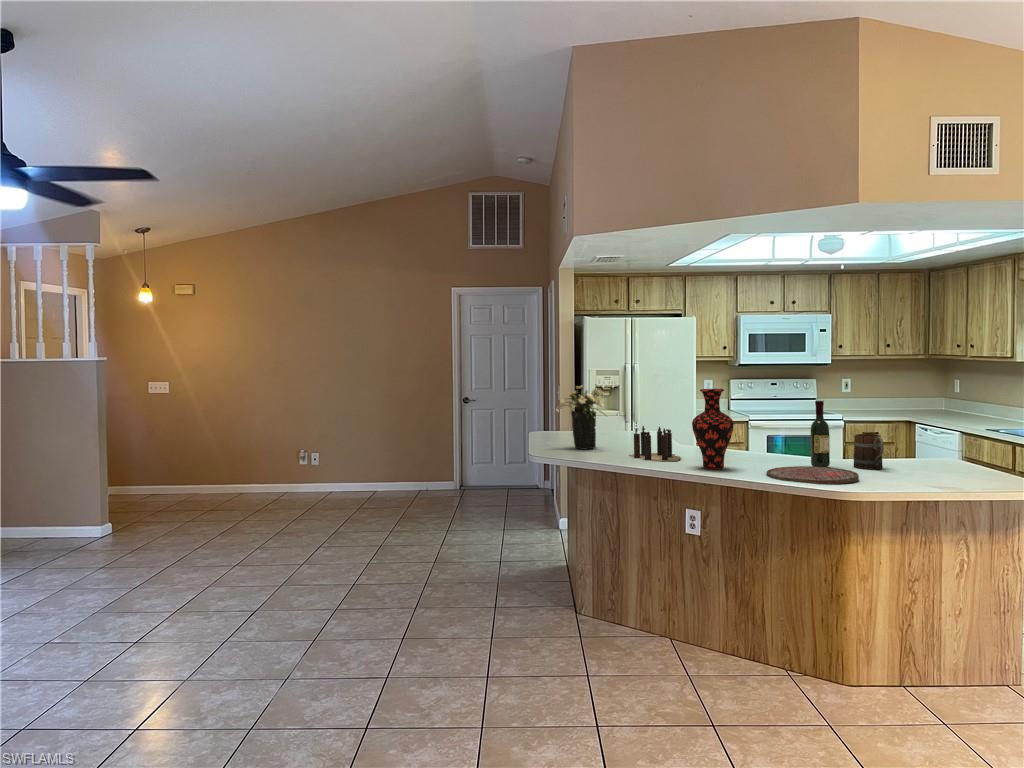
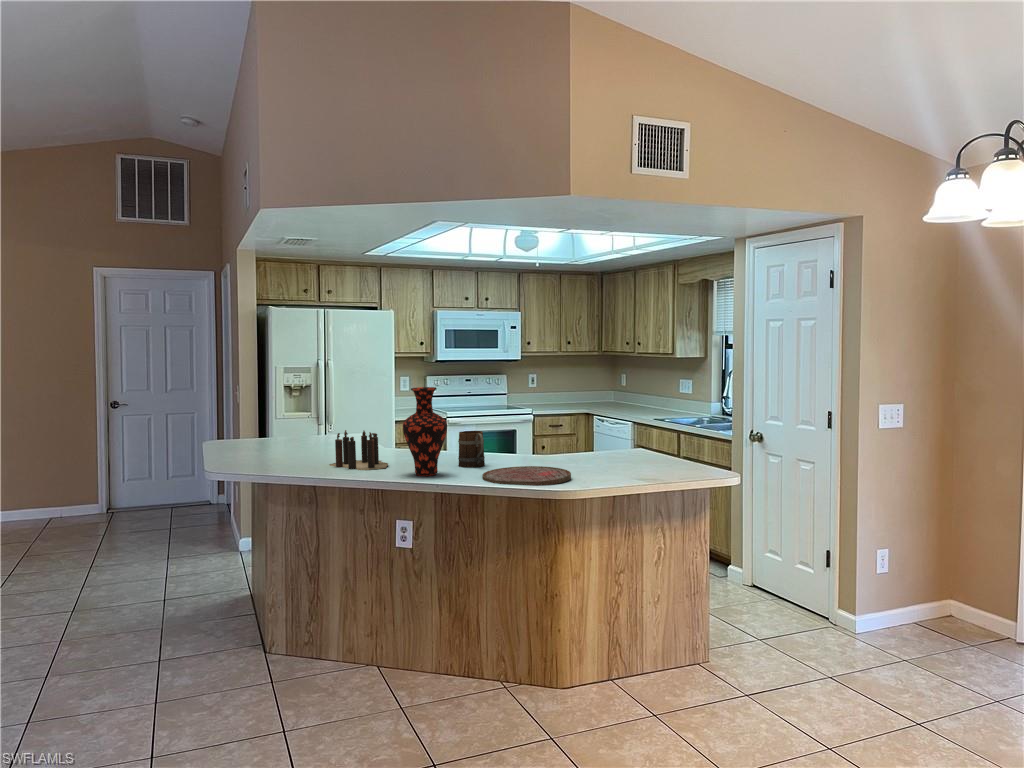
flower arrangement: present [555,385,605,450] -> none [238,383,303,461]
wine bottle: present [811,401,830,467] -> none [521,398,539,467]
mug: present [854,434,884,470] -> present [458,431,485,467]

